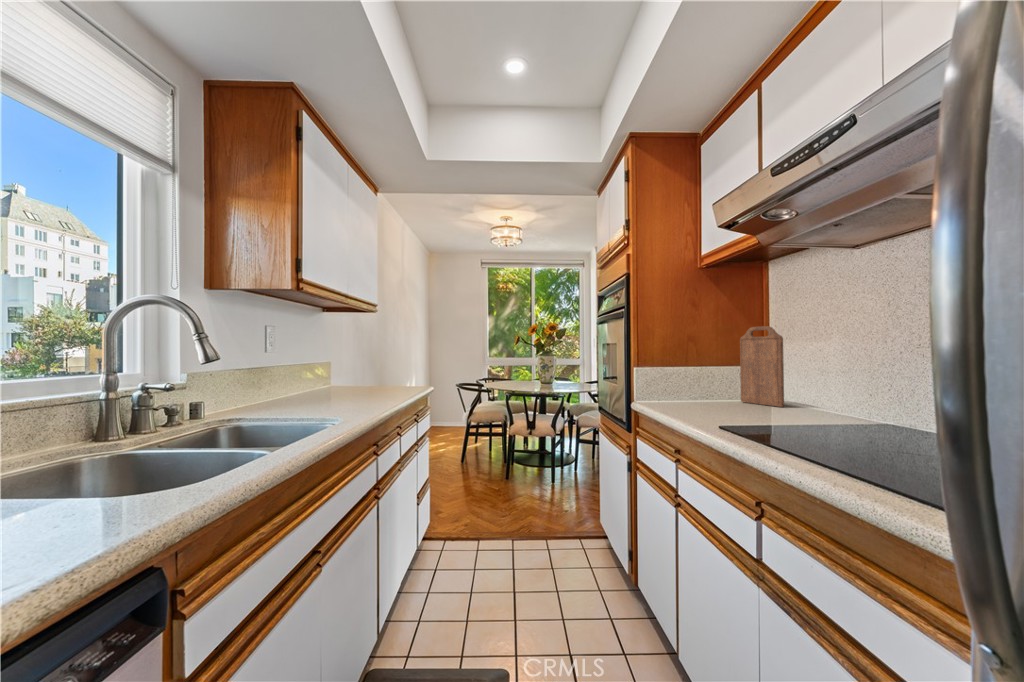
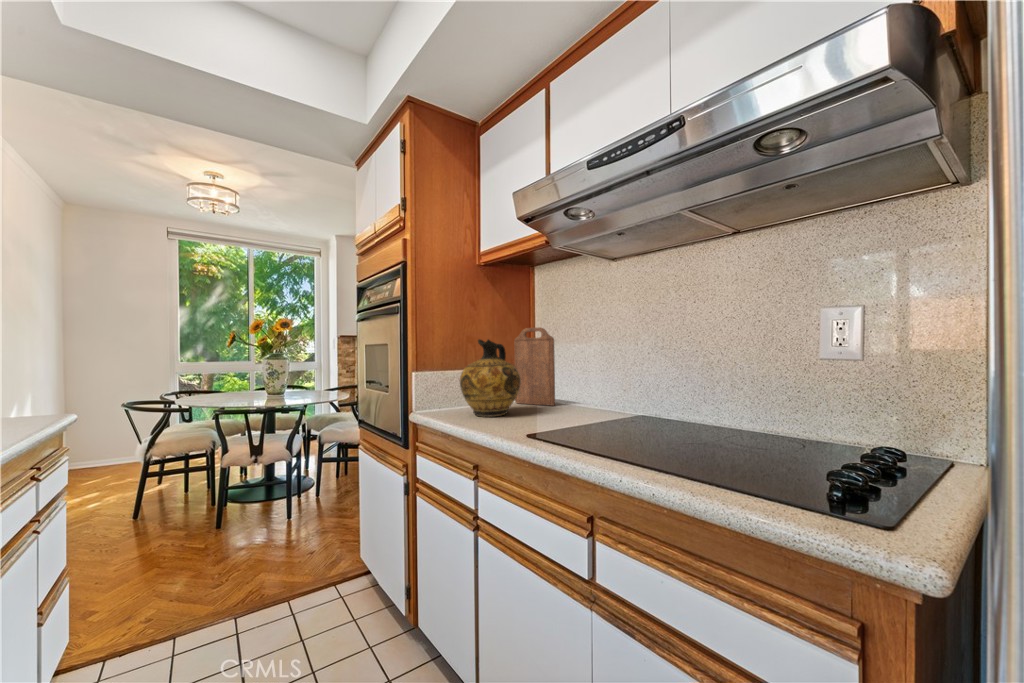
ceramic jug: none [674,338,736,410] -> present [460,339,521,417]

